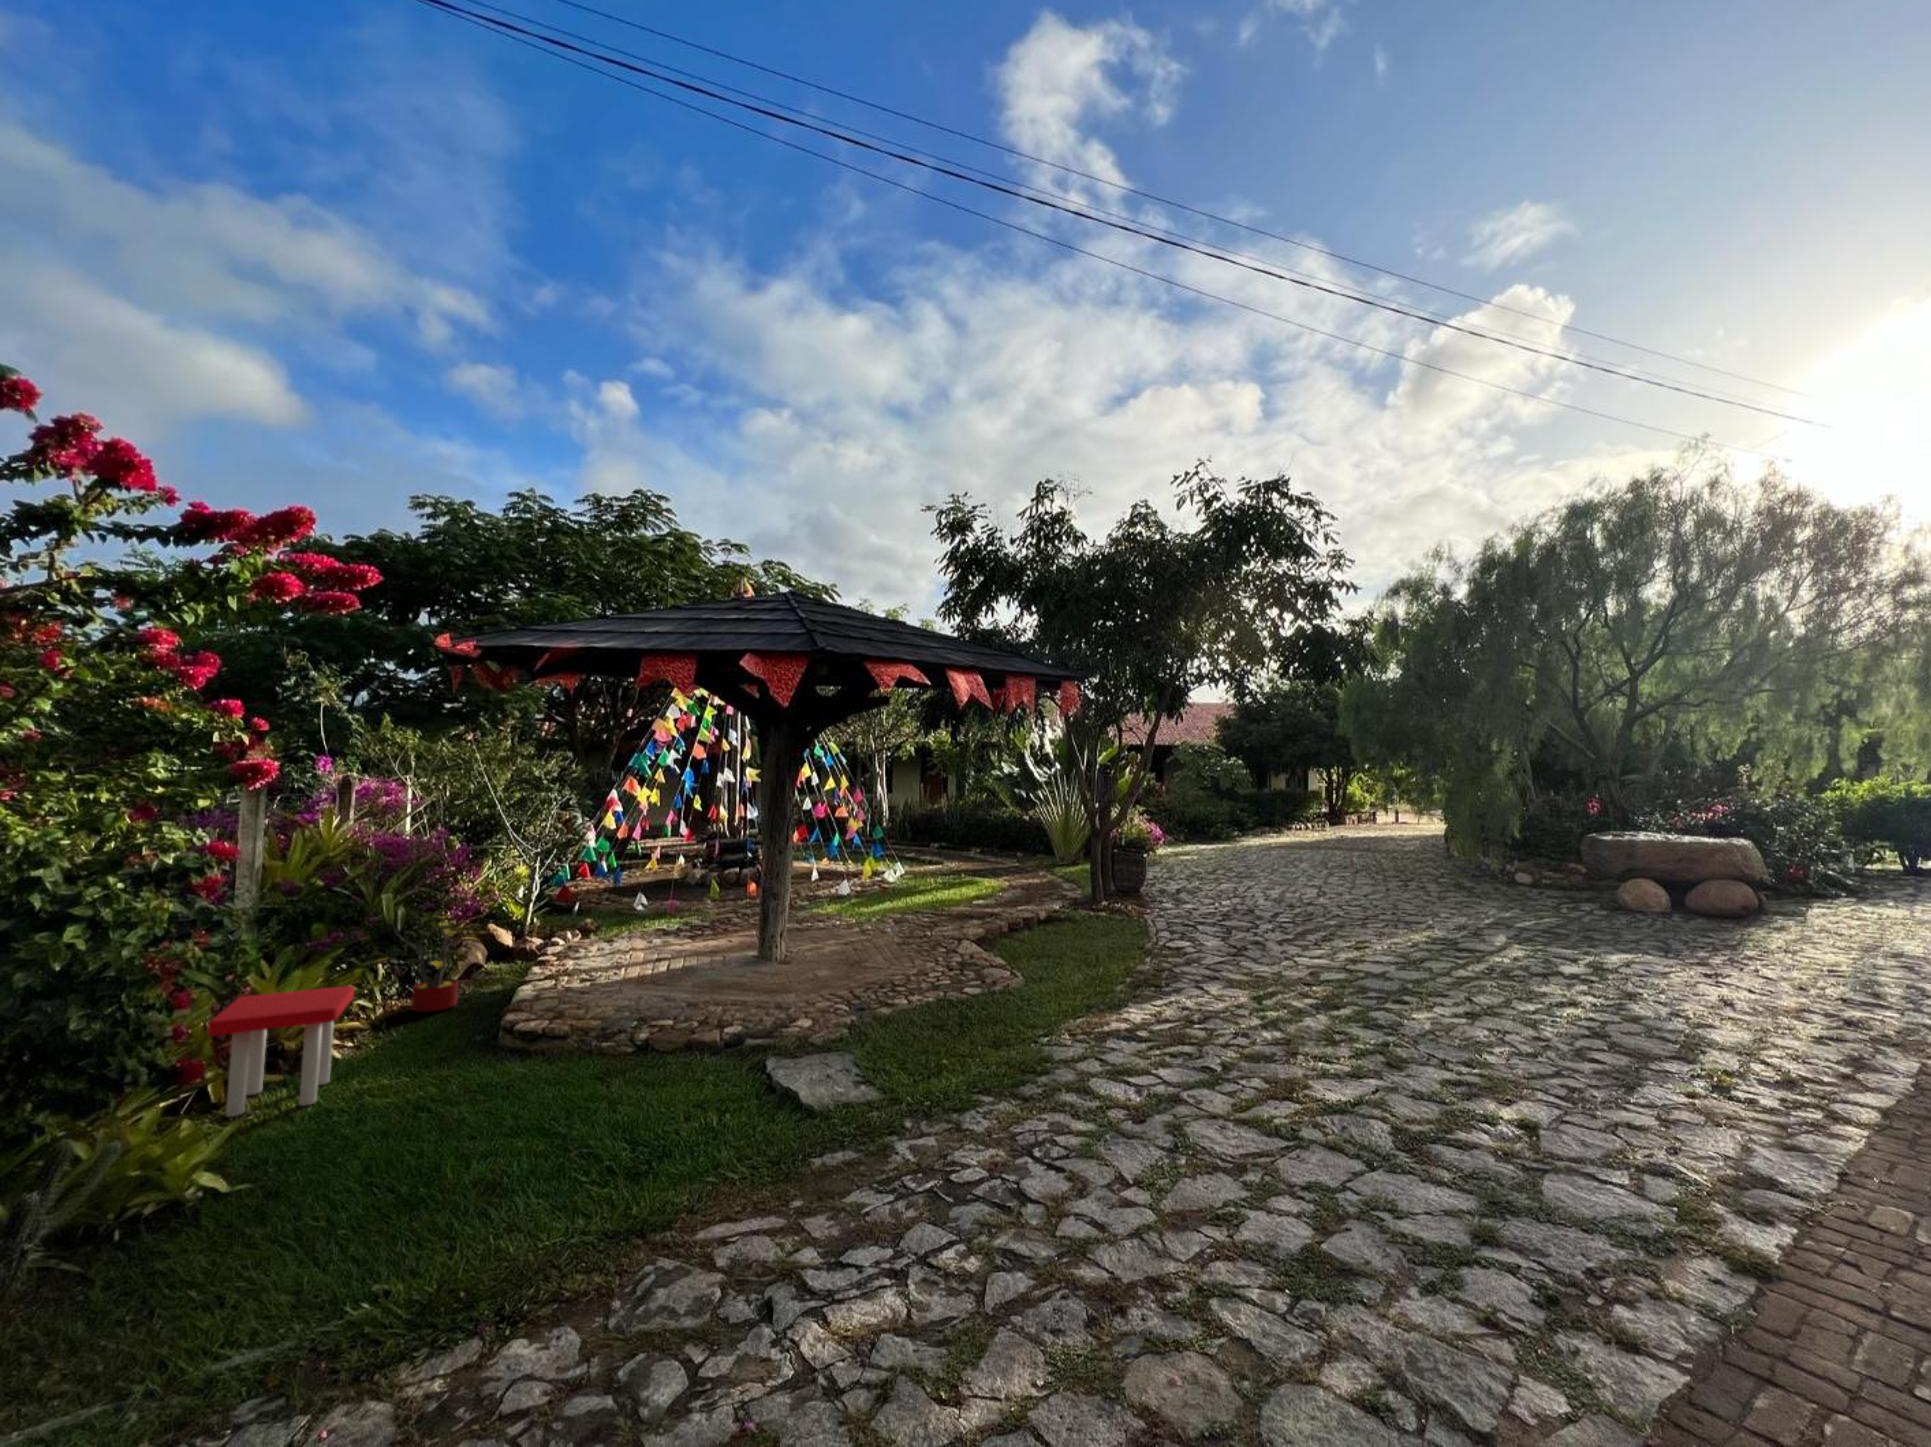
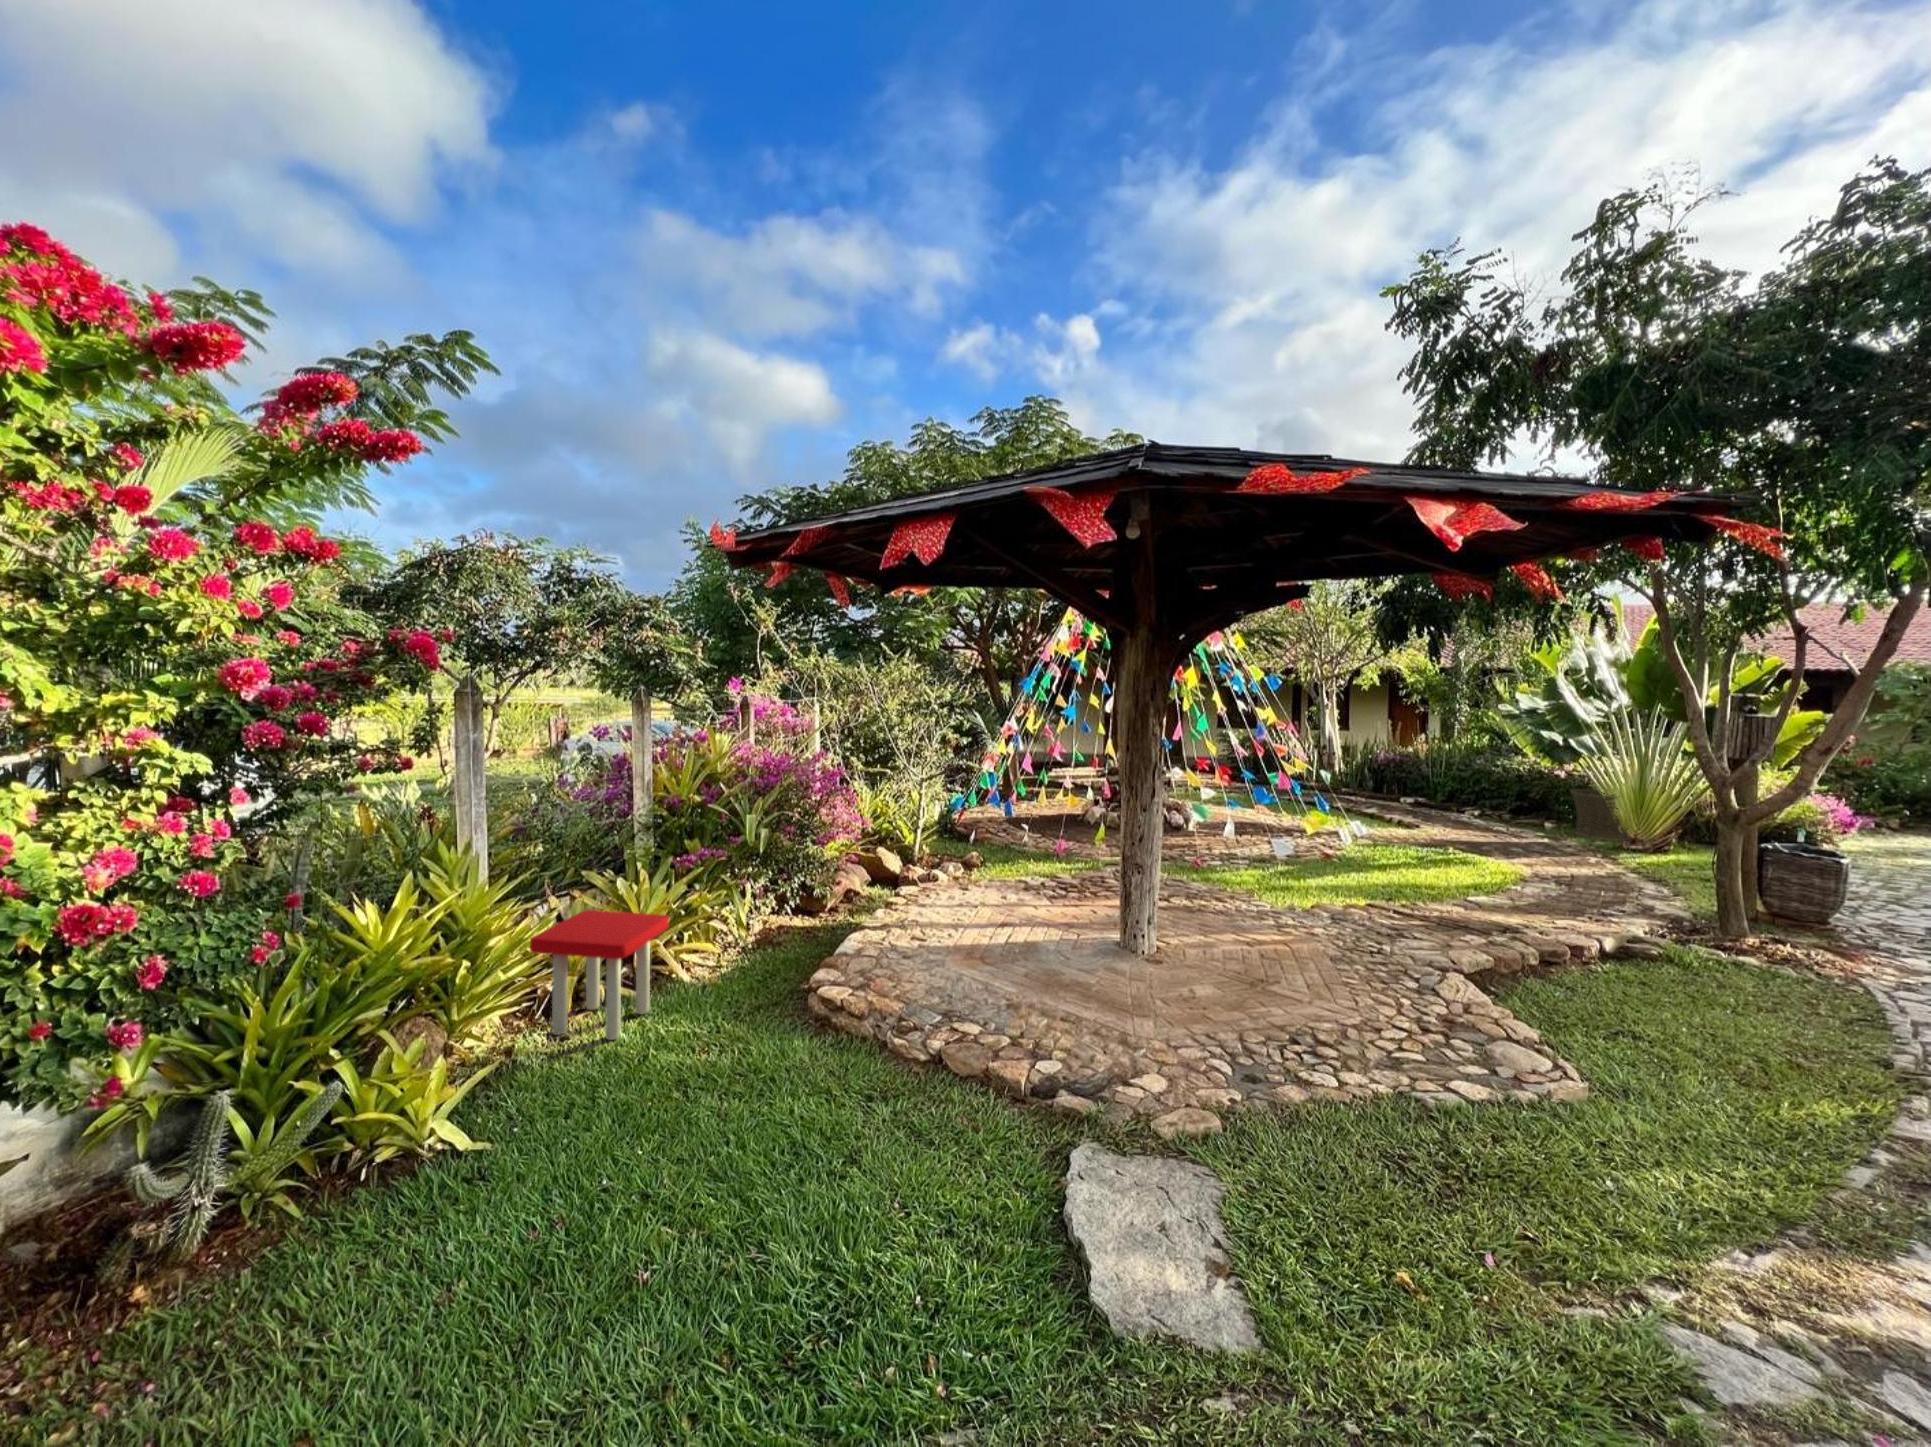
basket: none [1031,827,1066,862] -> present [1570,789,1630,841]
decorative plant: present [393,908,470,1012] -> none [735,831,838,939]

